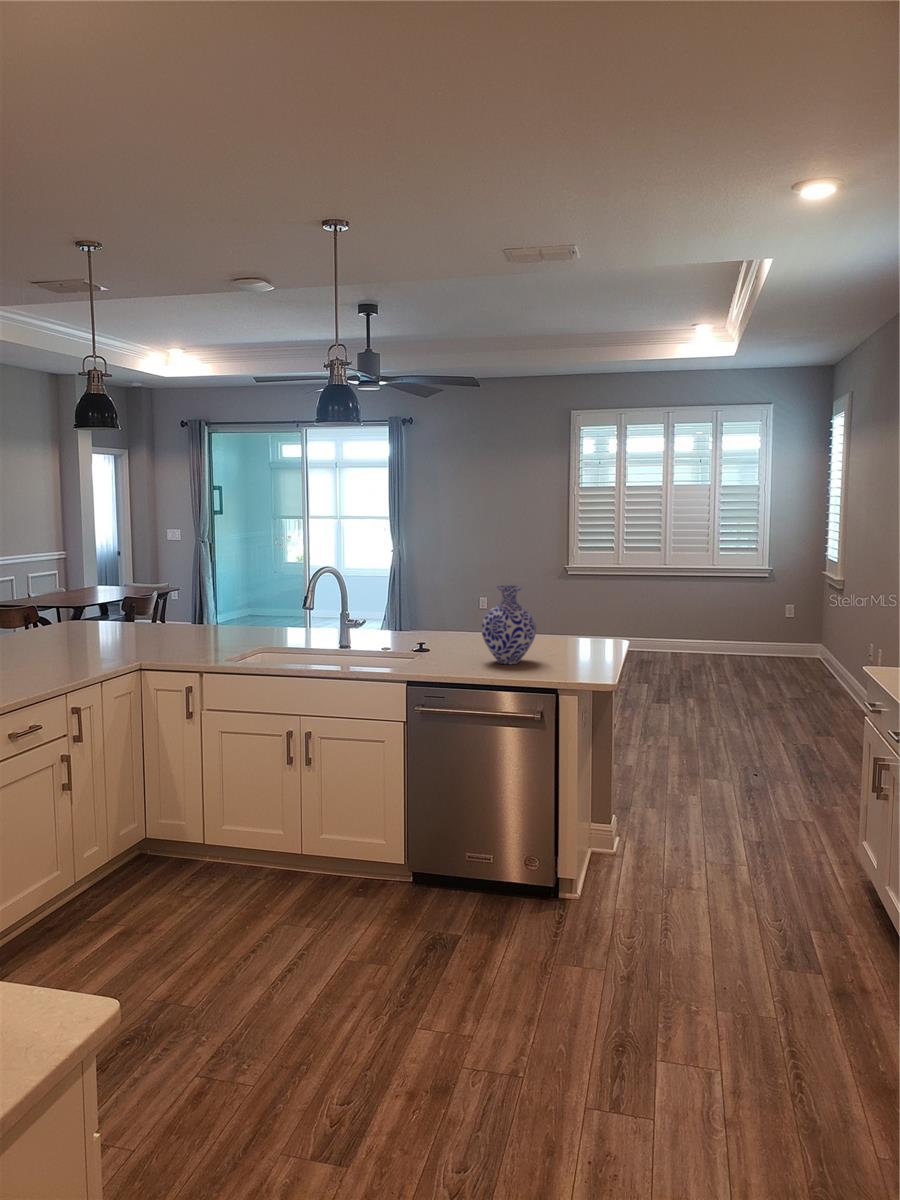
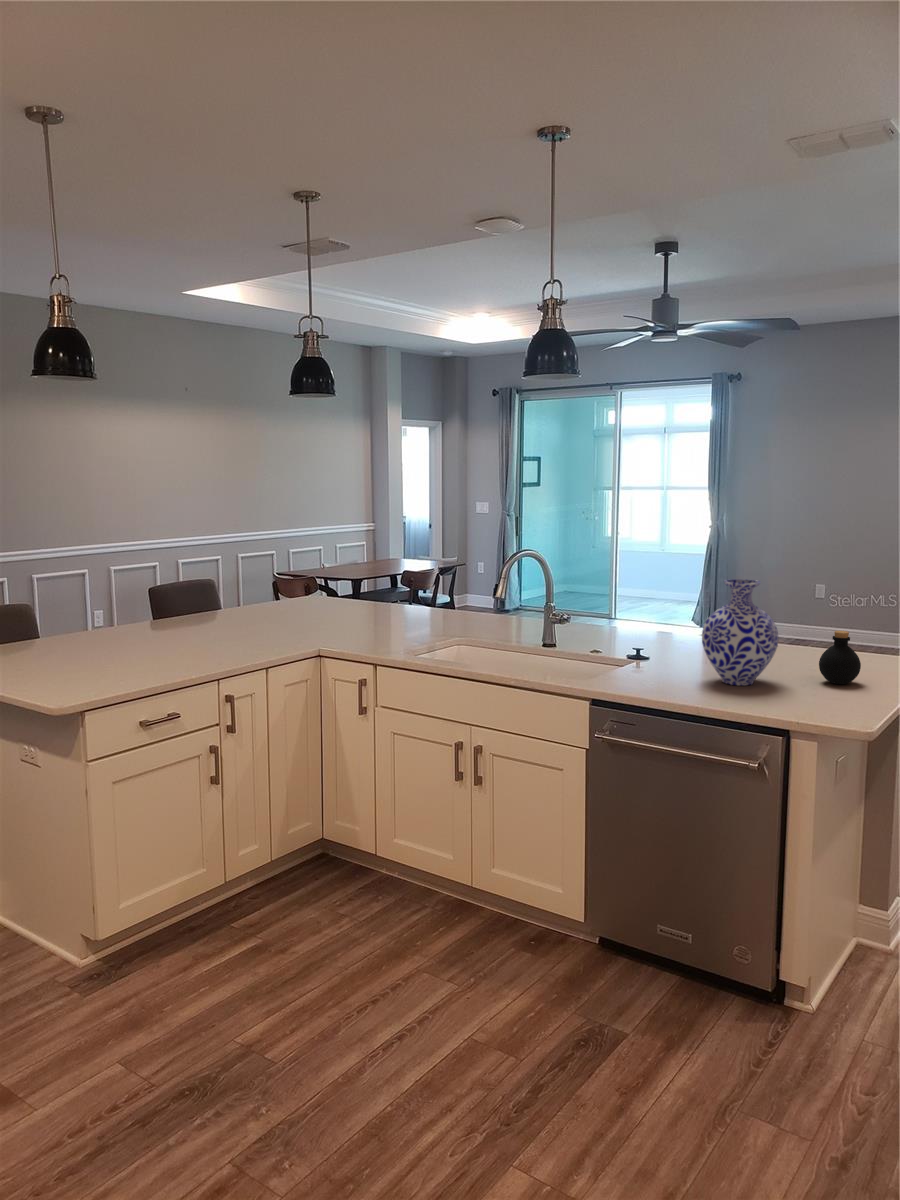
bottle: none [561,620,589,658] -> present [819,631,861,684]

